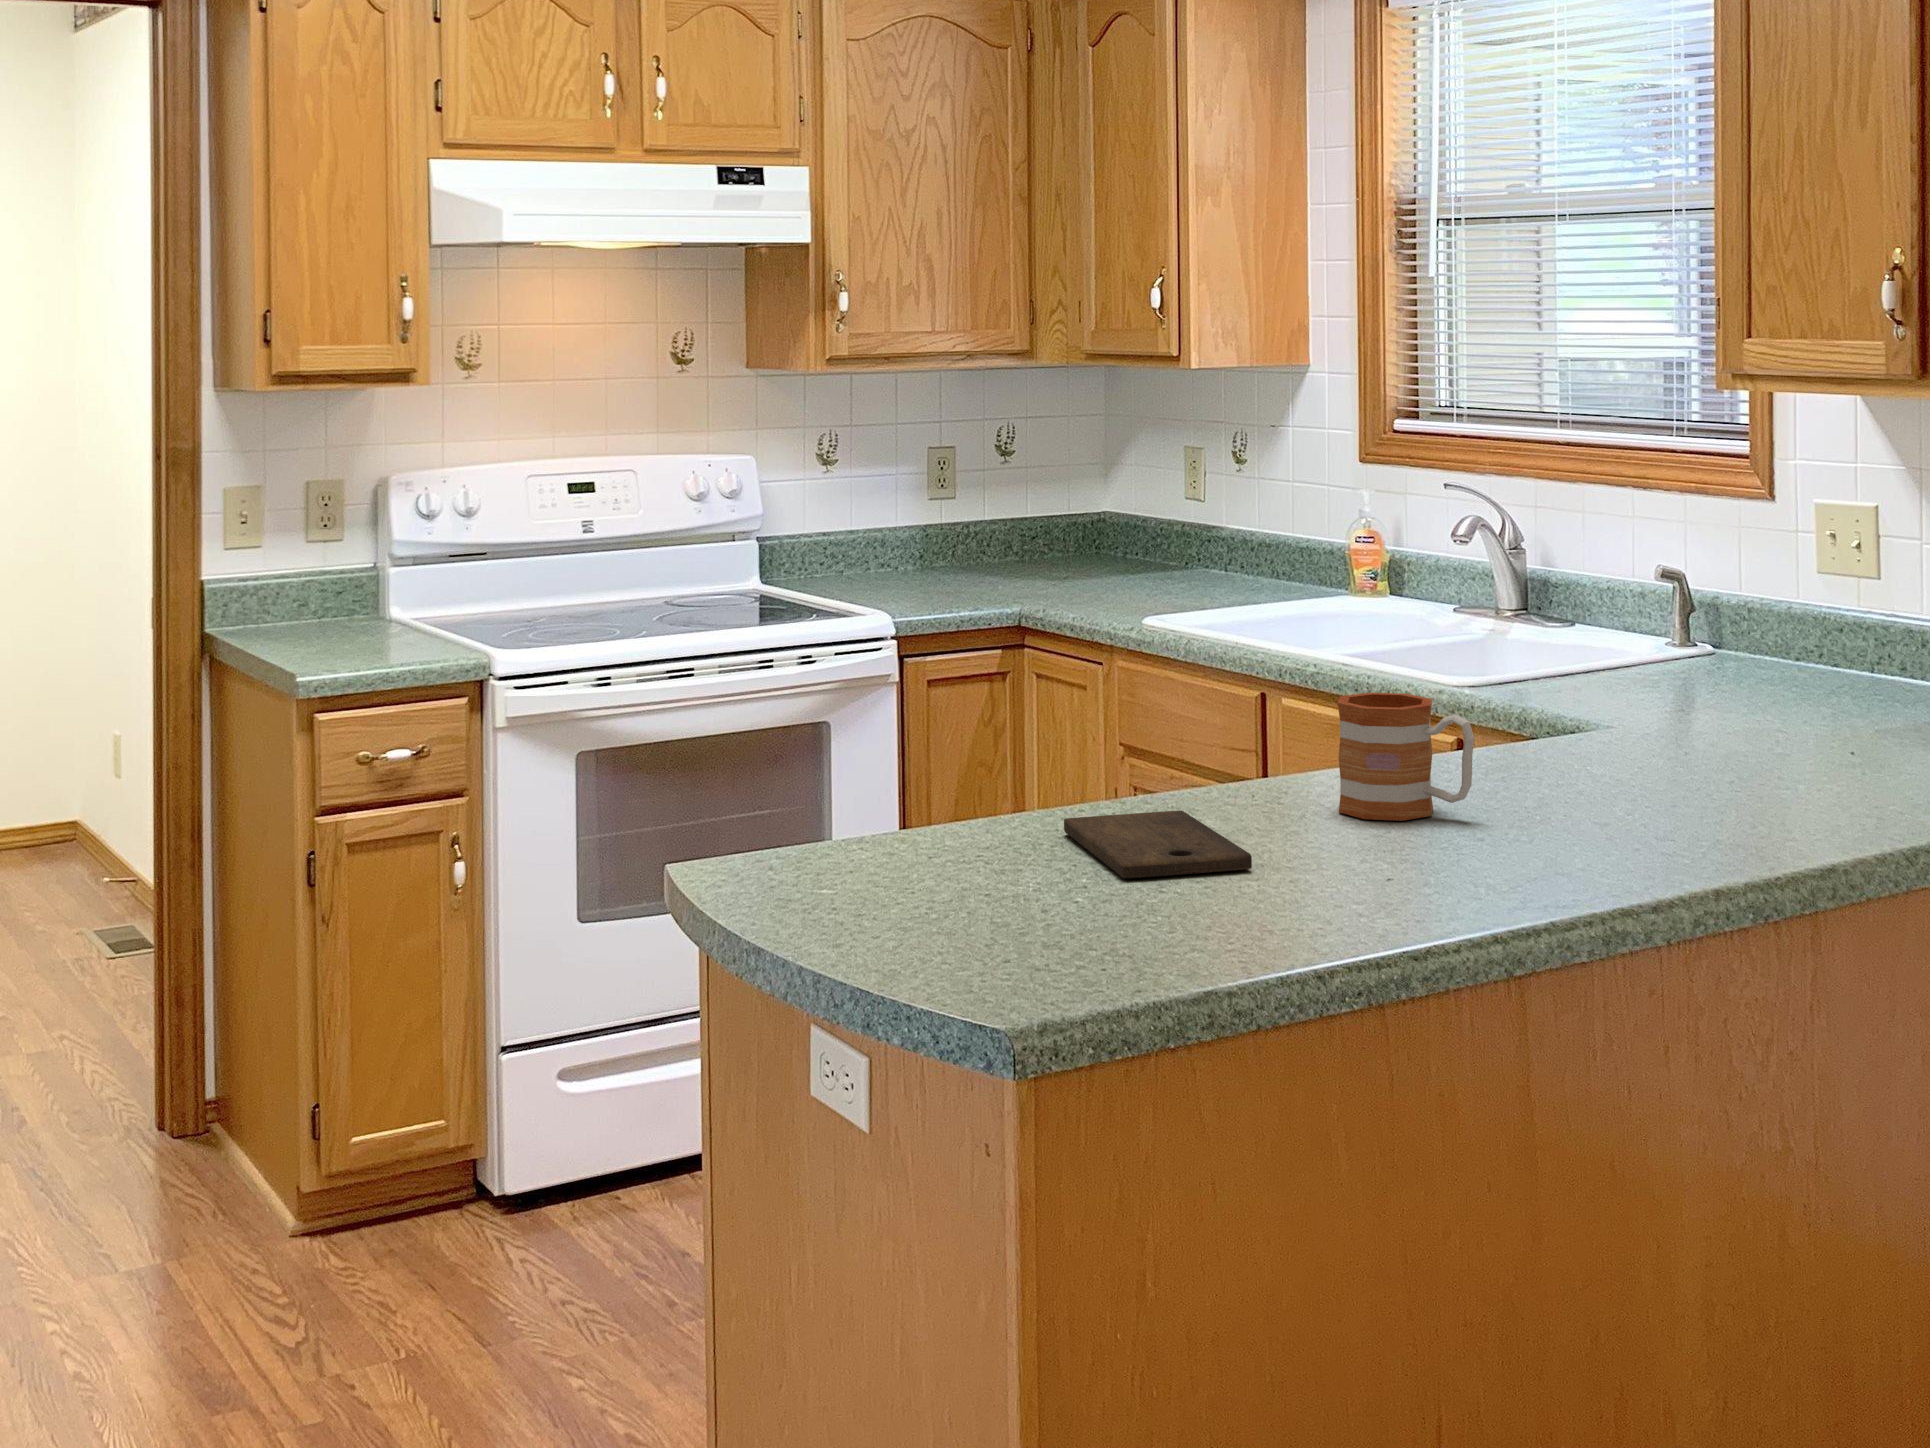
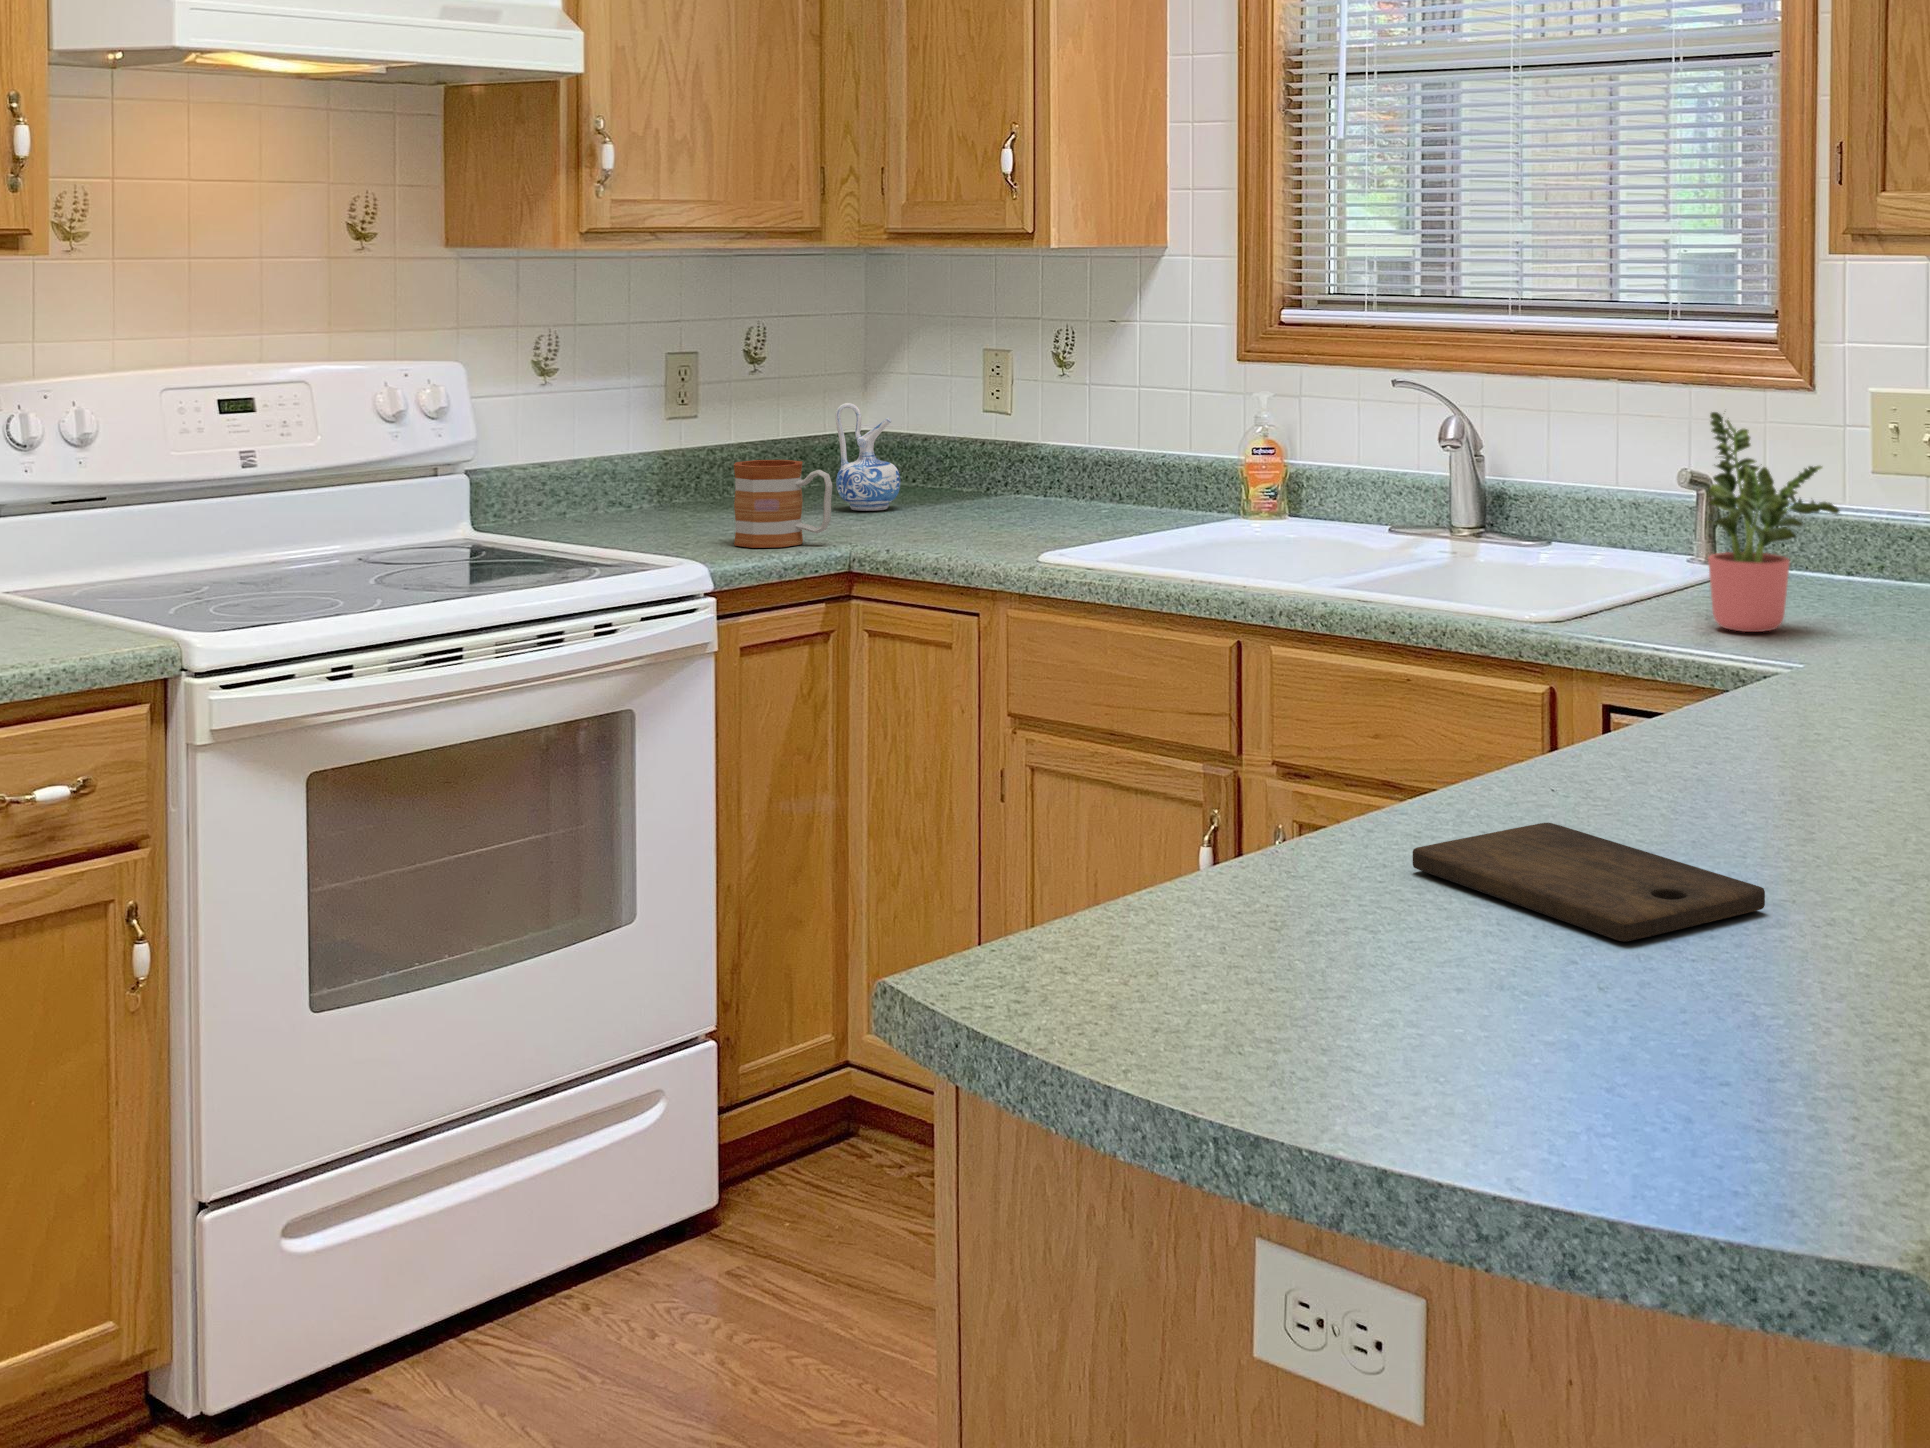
ceramic pitcher: none [1055,492,1108,580] -> present [835,403,900,511]
potted plant: none [1582,518,1714,702] -> present [1708,412,1839,632]
mug: present [1338,693,1474,821] -> present [734,460,833,548]

